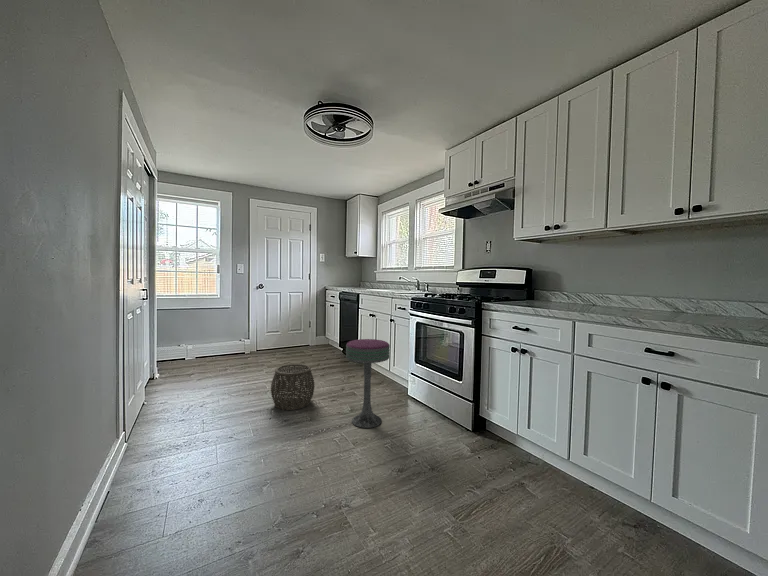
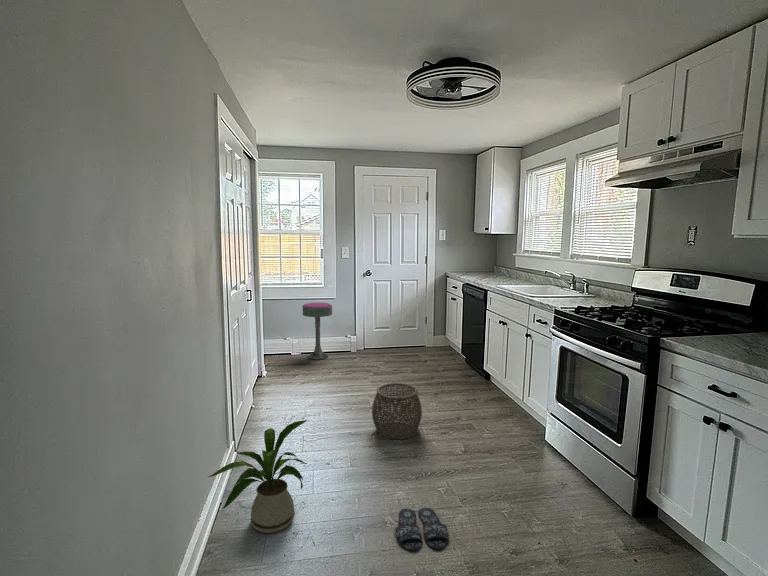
bar stool: present [346,339,390,428] -> present [302,302,332,359]
house plant: none [93,390,215,510] -> present [209,420,307,533]
slippers: none [301,455,348,491] -> present [395,508,448,551]

